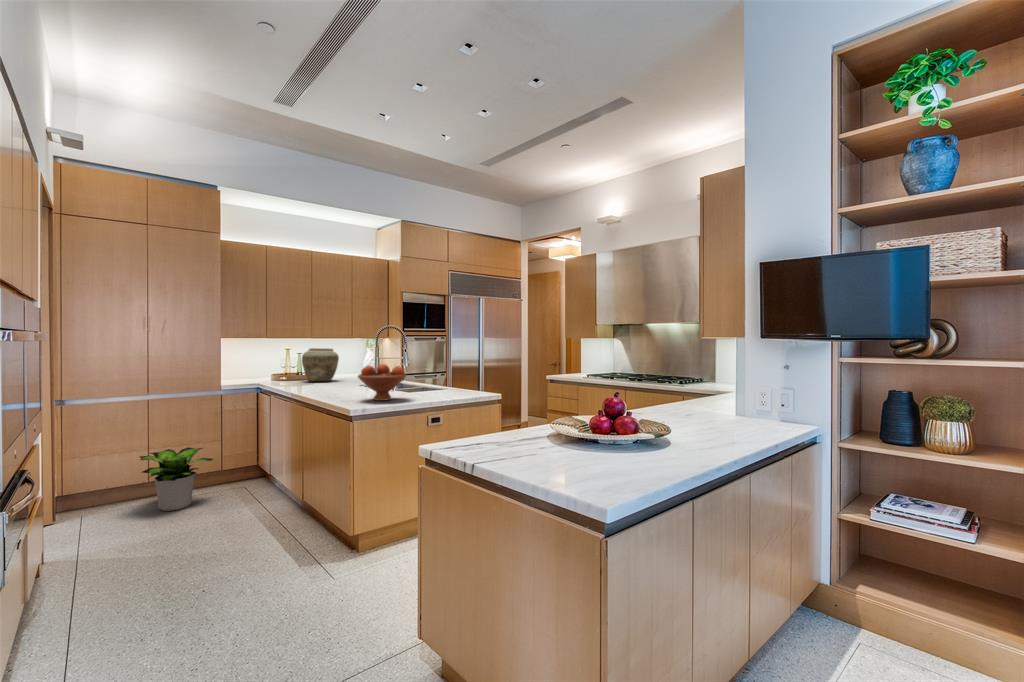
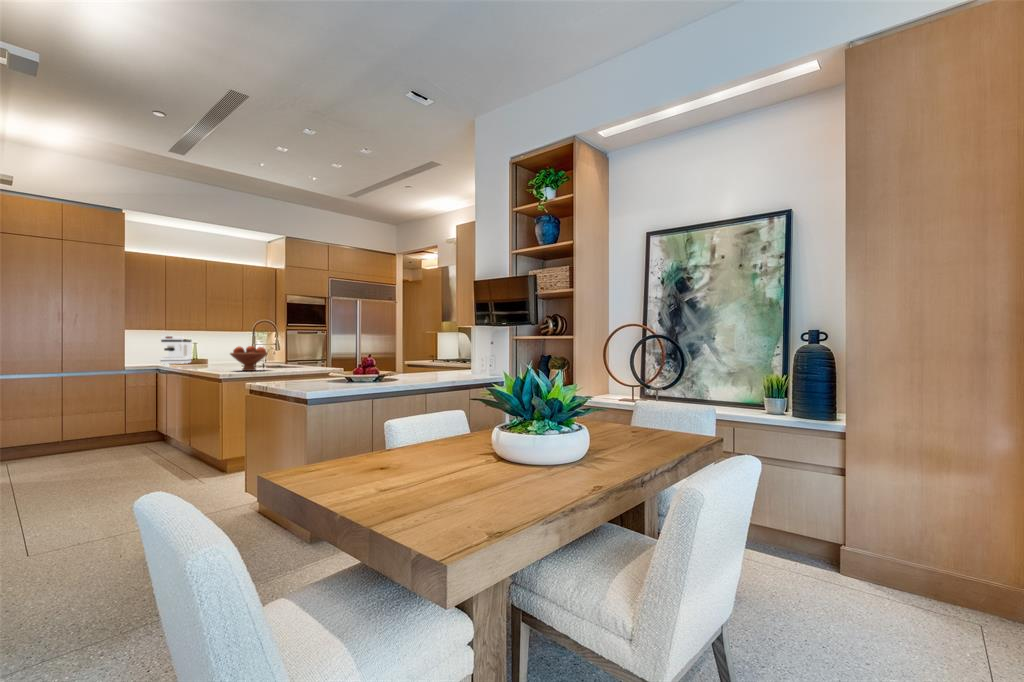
coffee maker: none [261,344,296,379] -> present [160,336,191,364]
vase: present [302,348,339,381] -> none [195,338,227,364]
potted plant: present [140,447,213,511] -> none [53,415,118,462]

